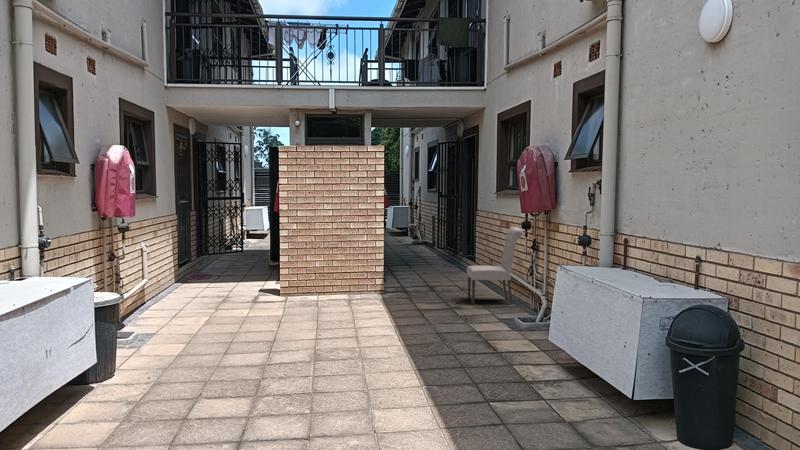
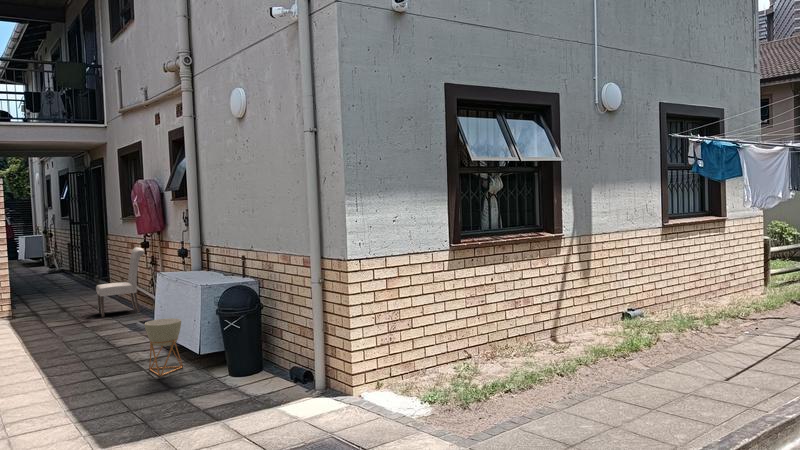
planter: none [550,333,602,418] -> present [144,318,183,376]

